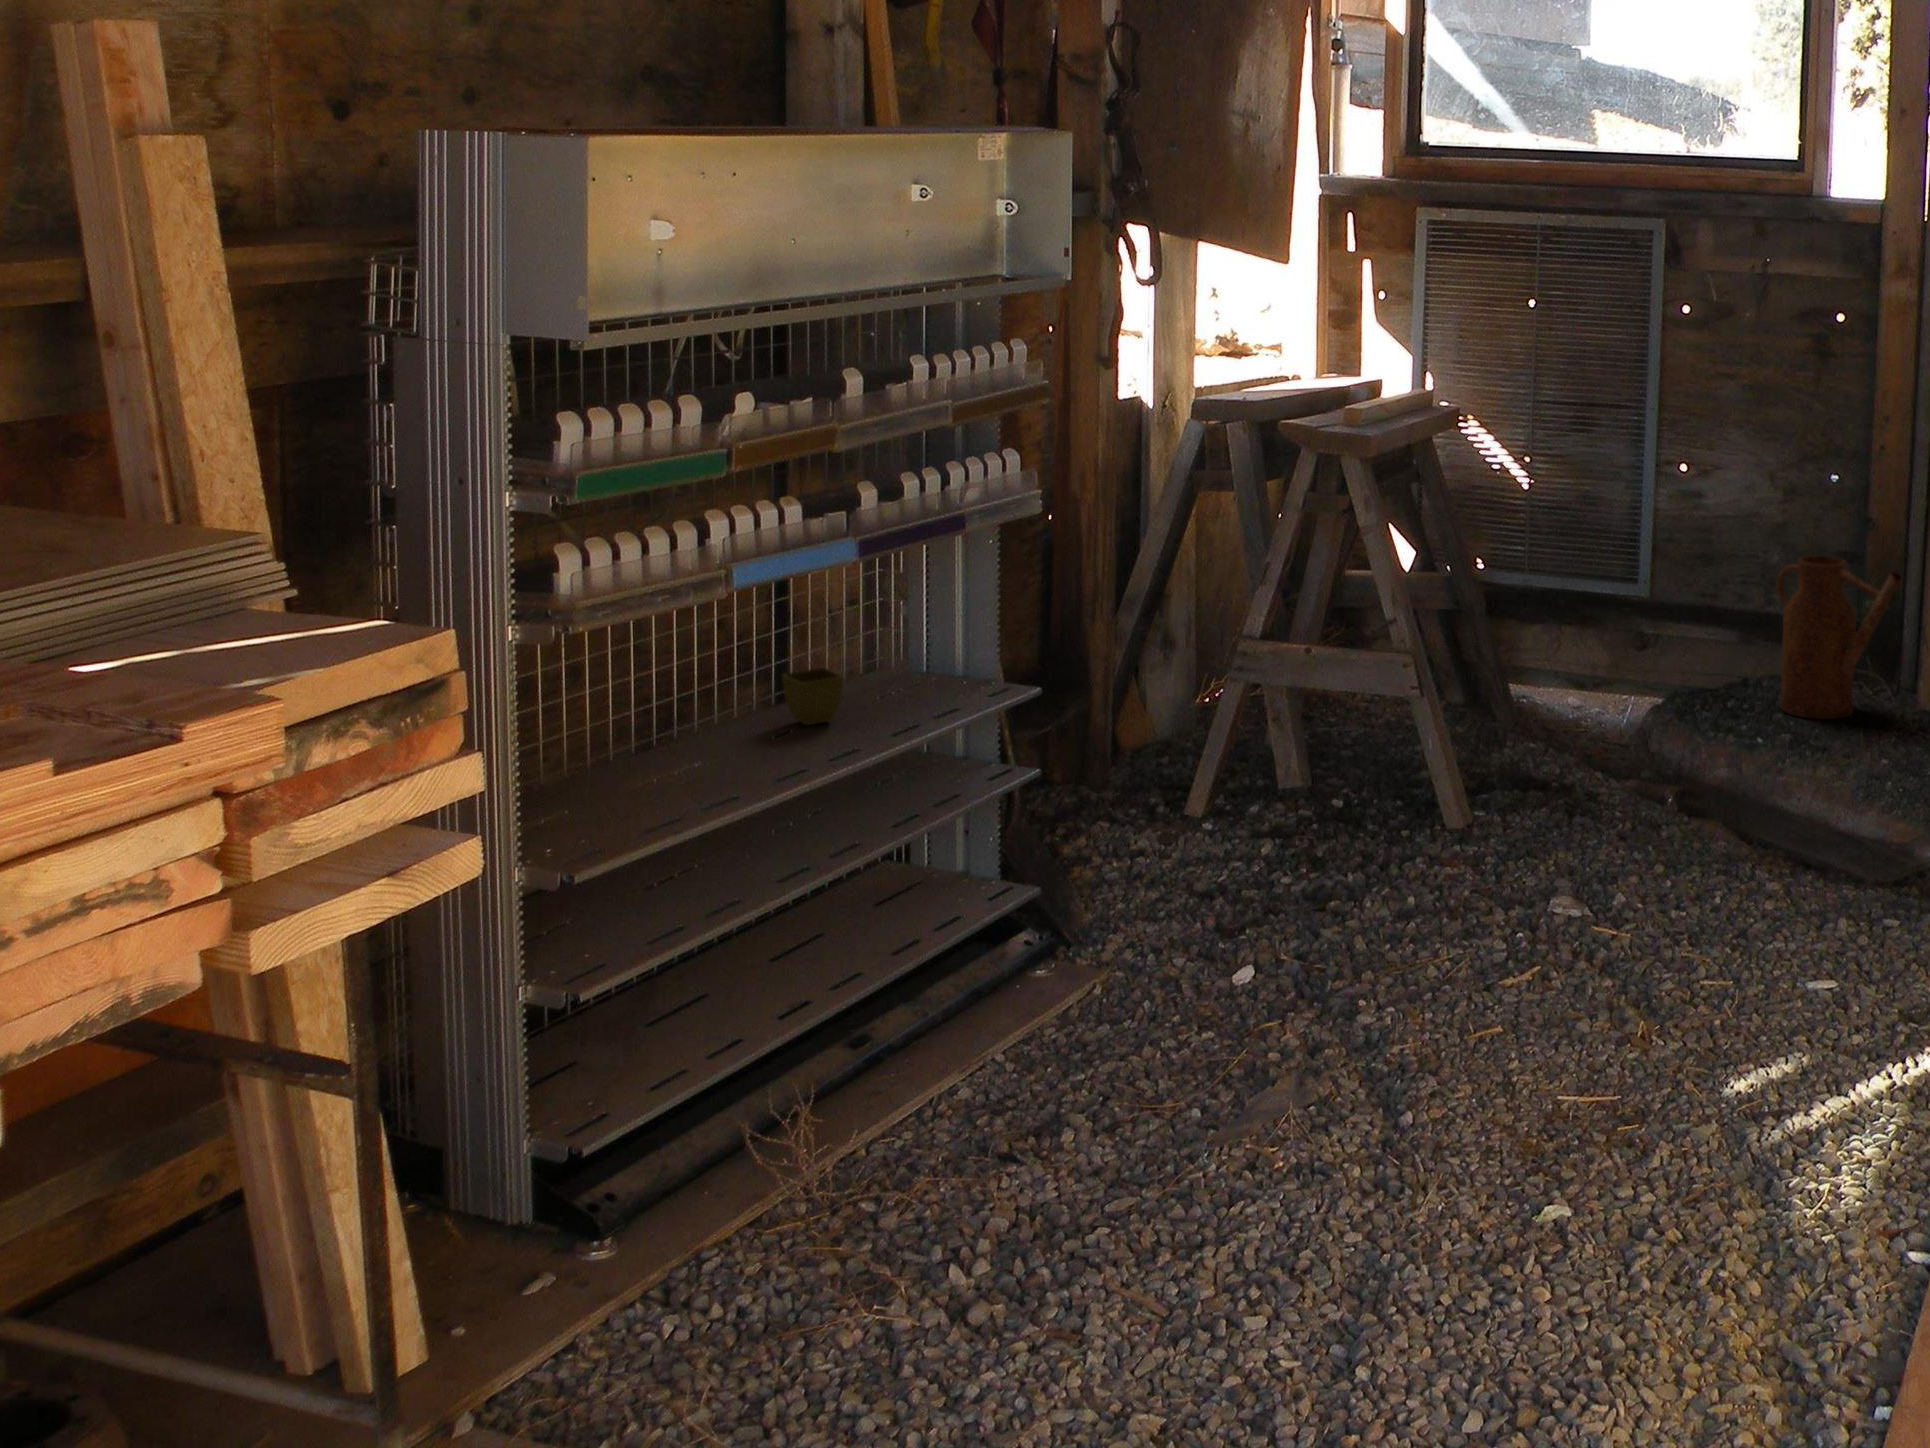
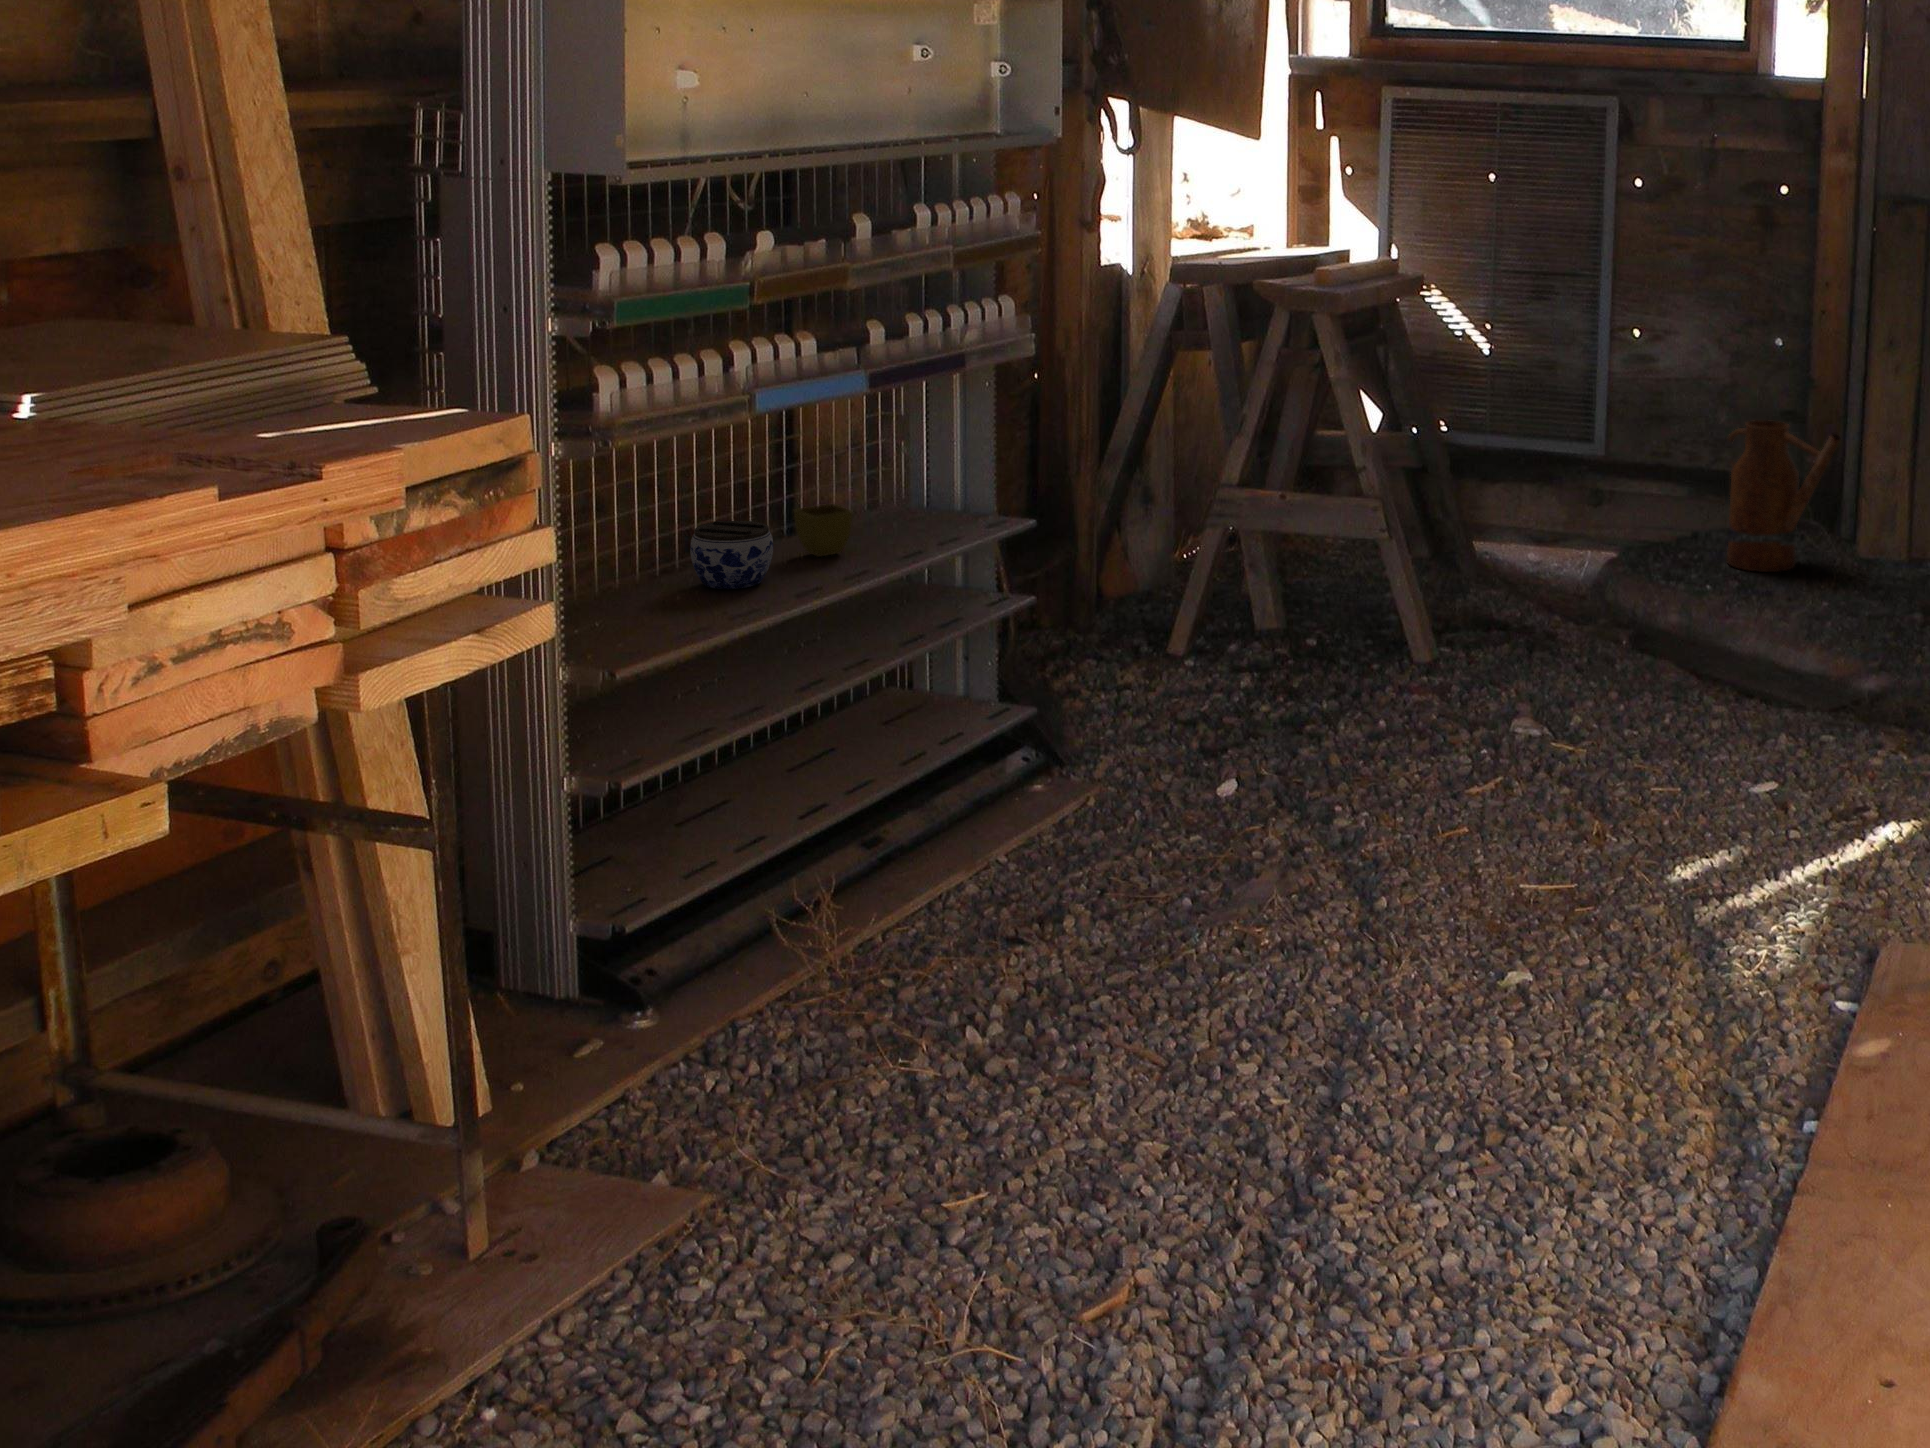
jar: none [670,689,757,765] -> present [690,521,773,589]

